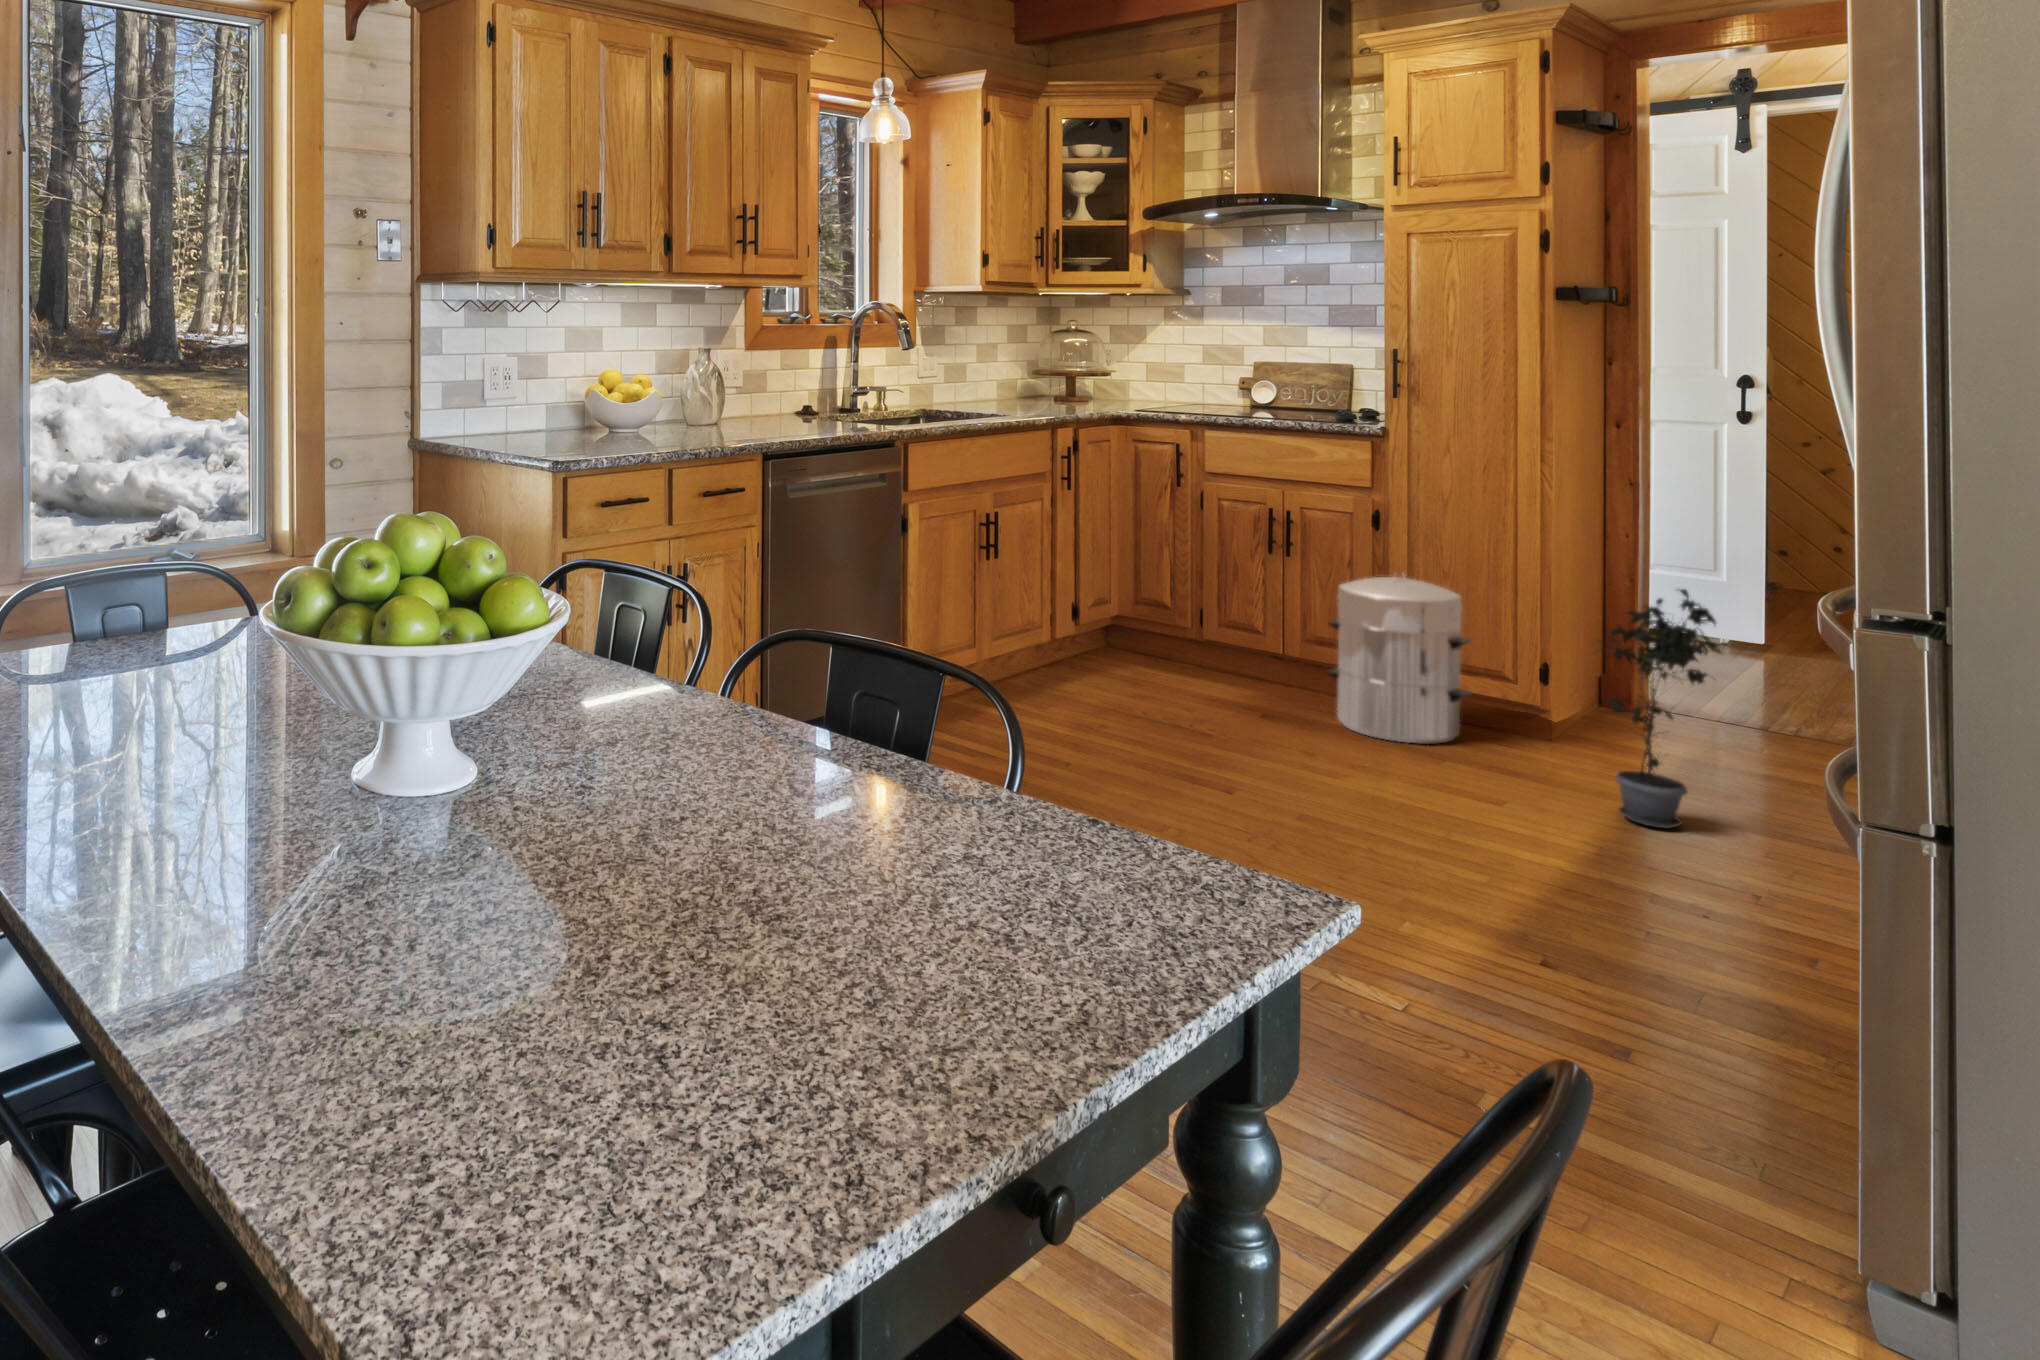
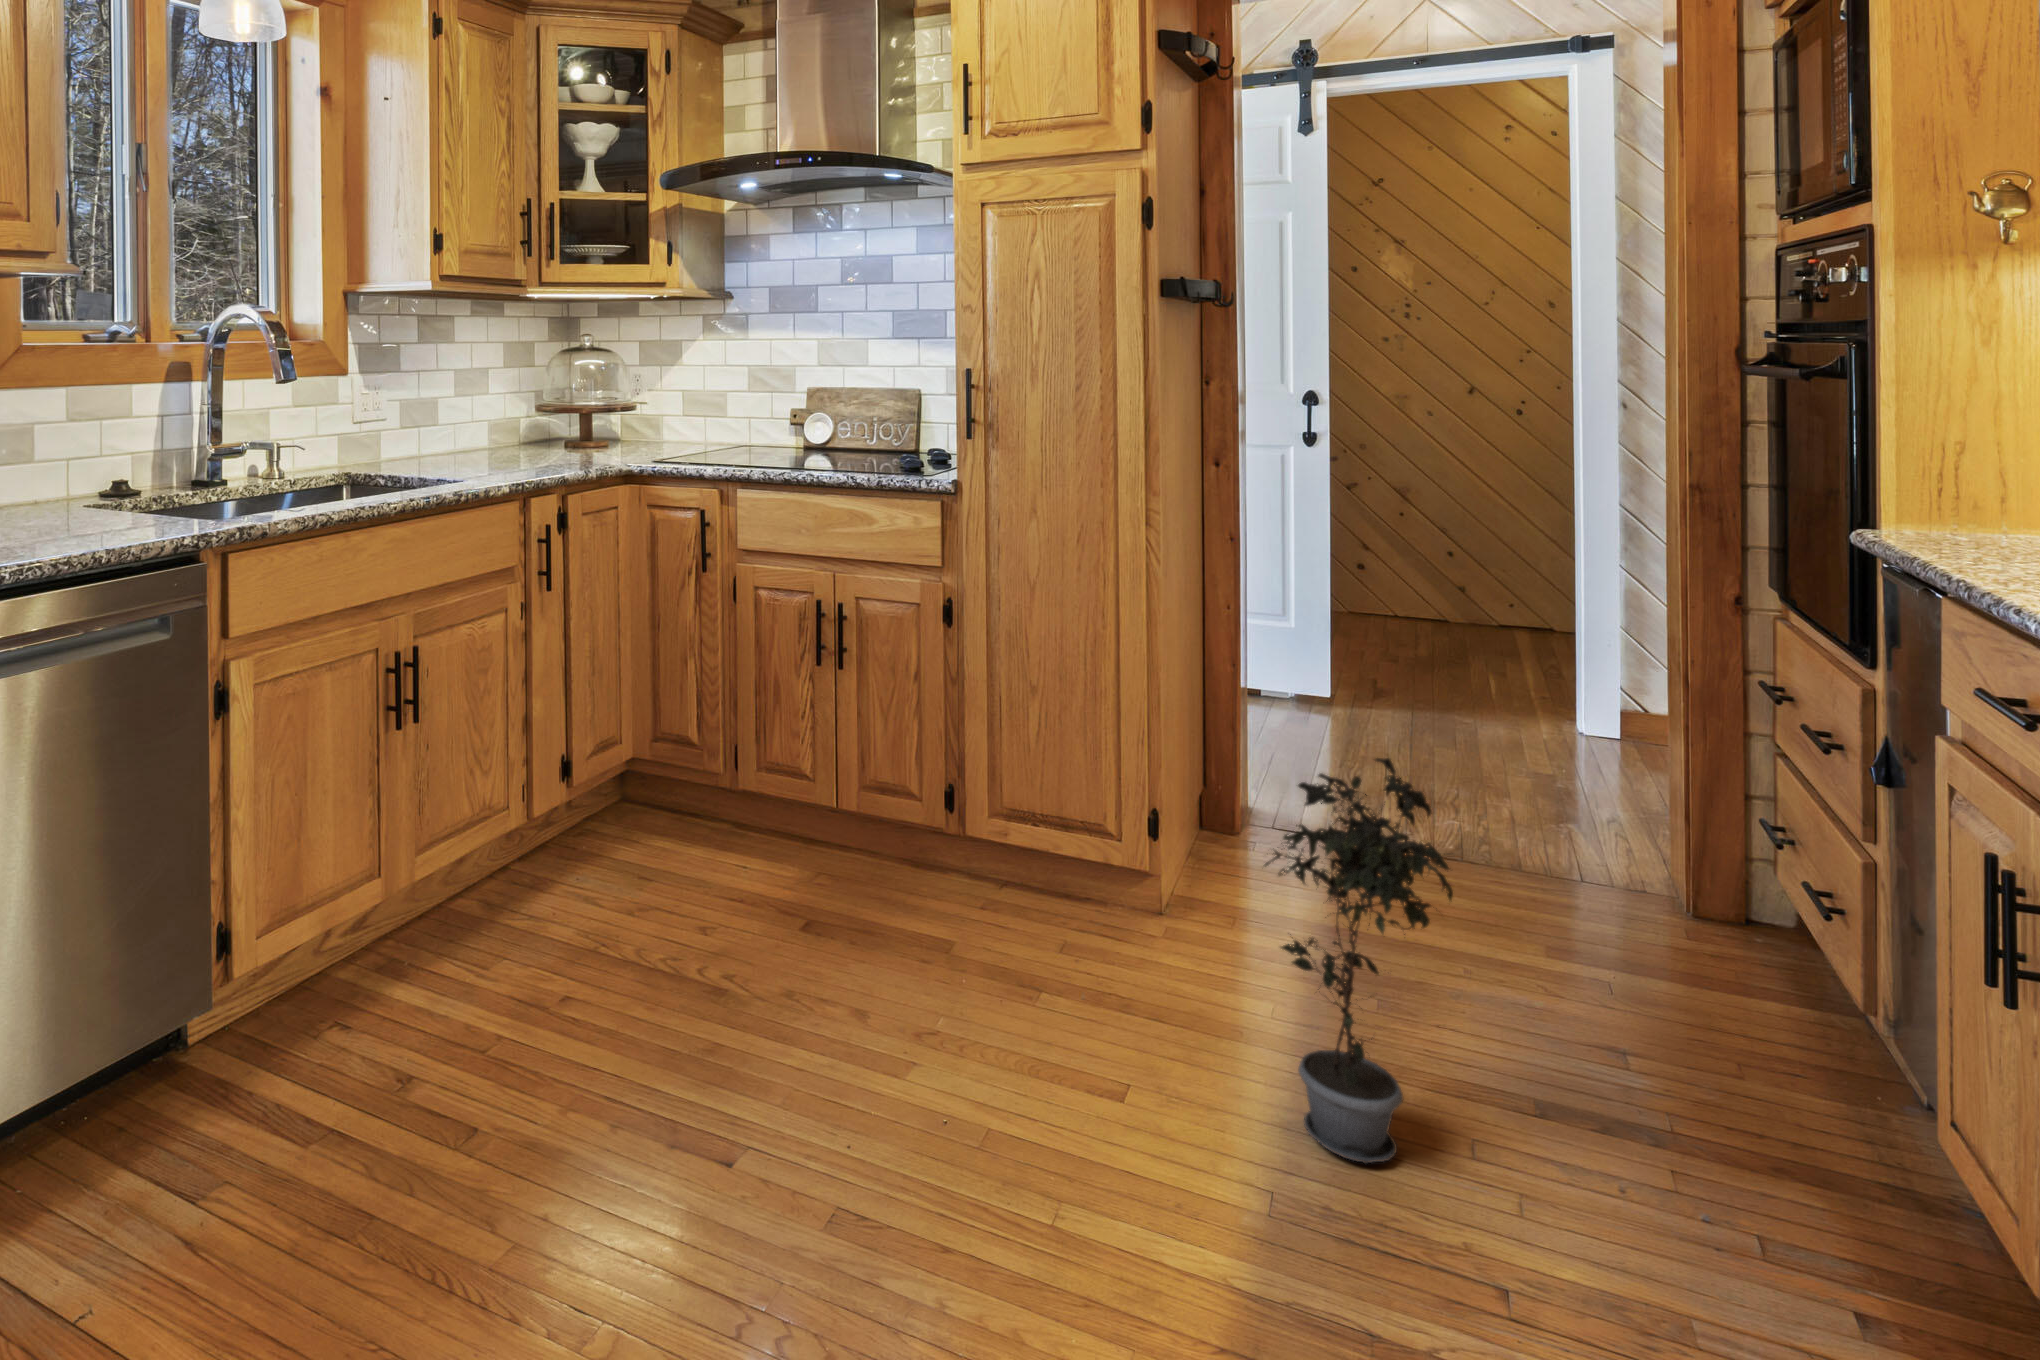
waste bin: present [1329,571,1471,744] -> none [892,697,1078,968]

